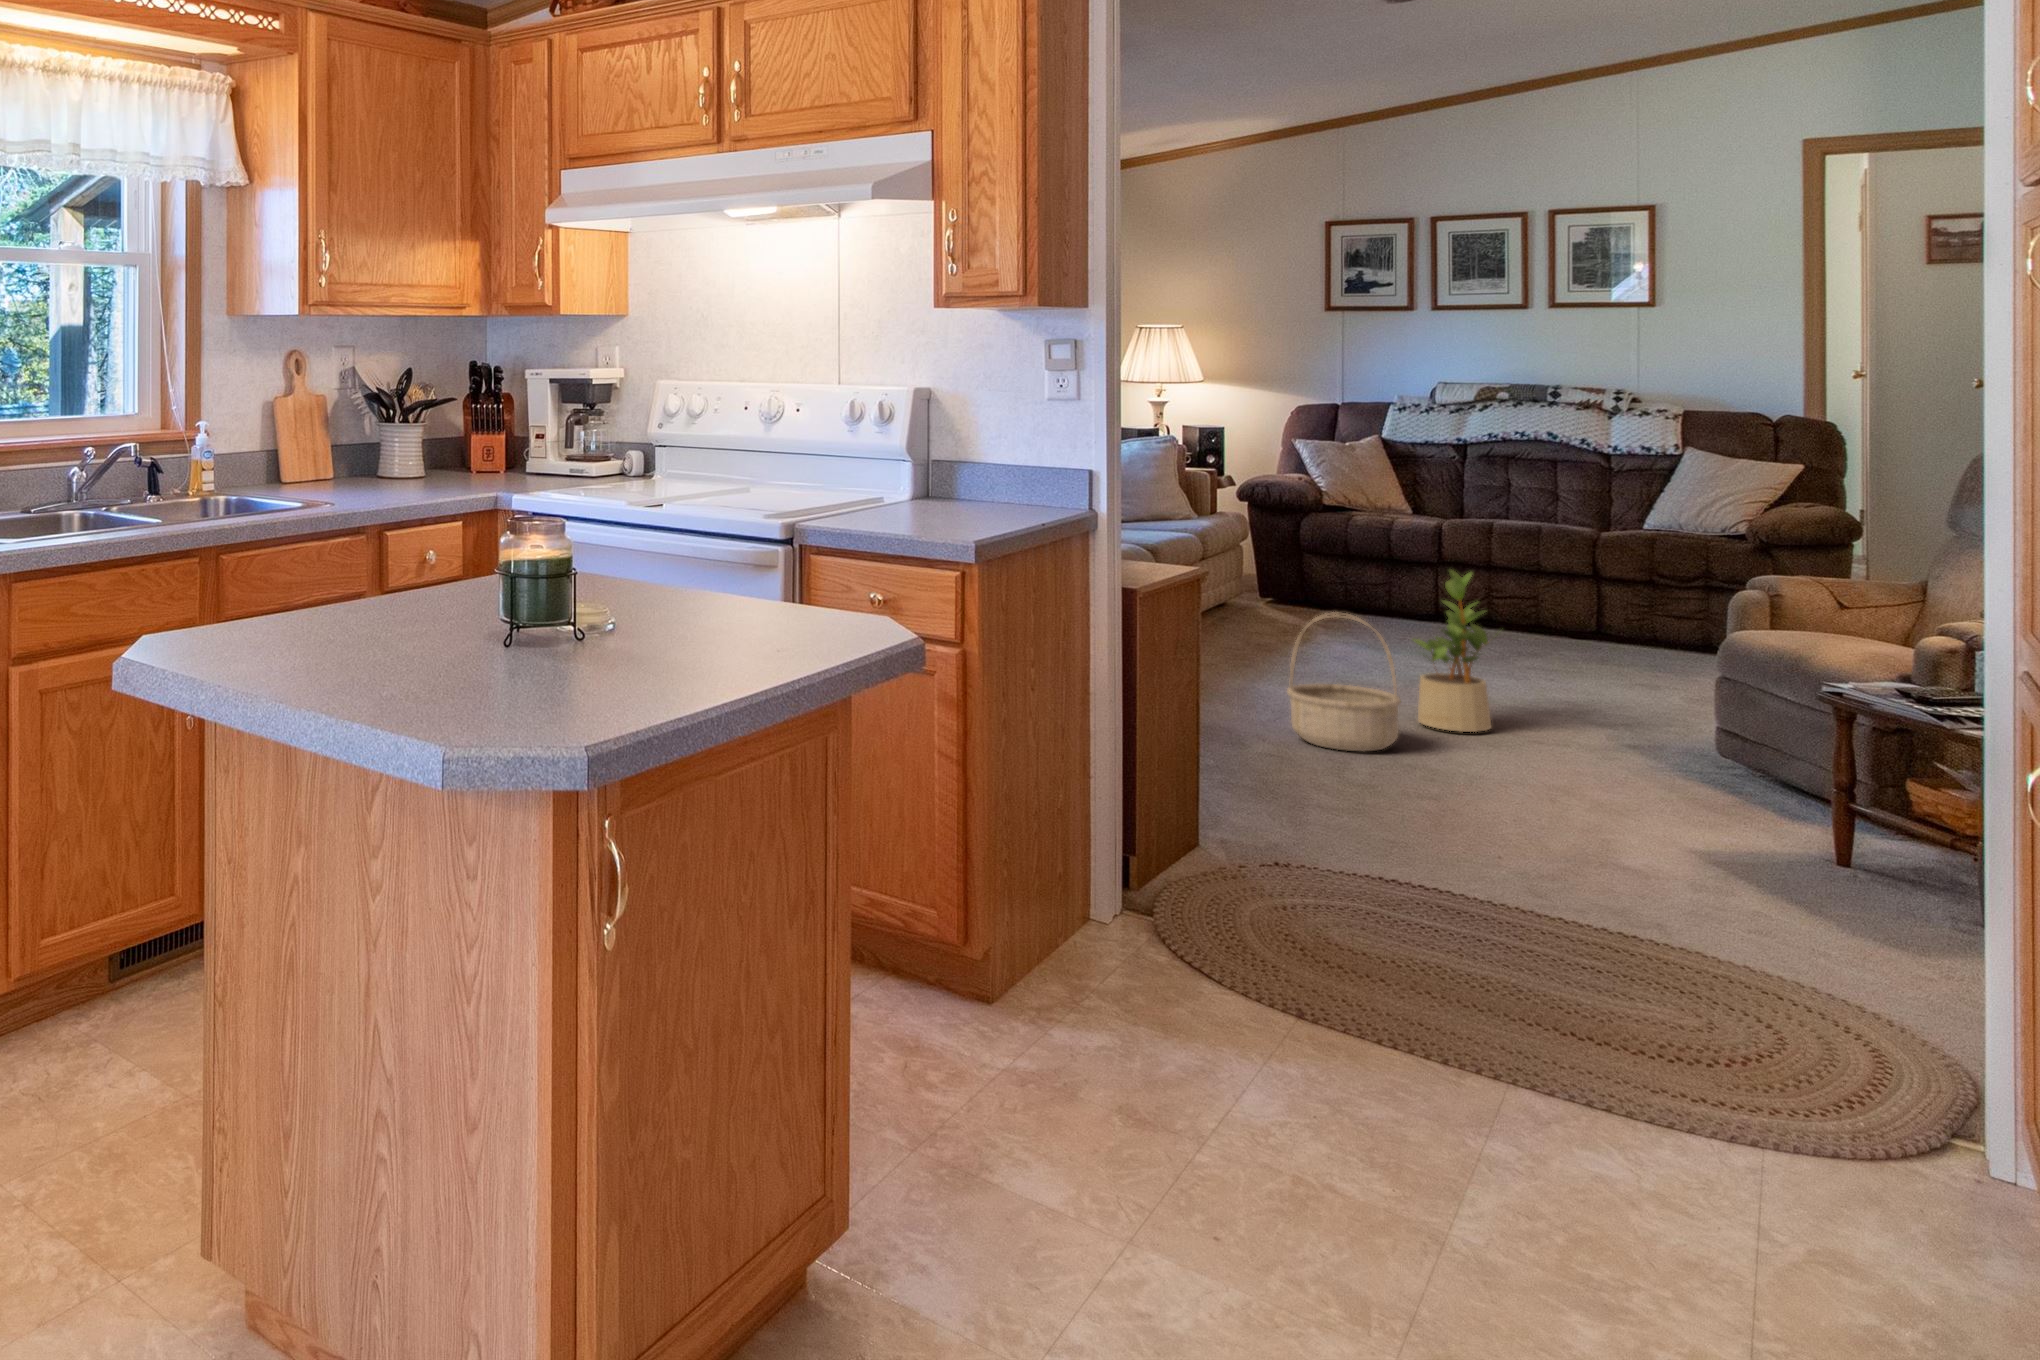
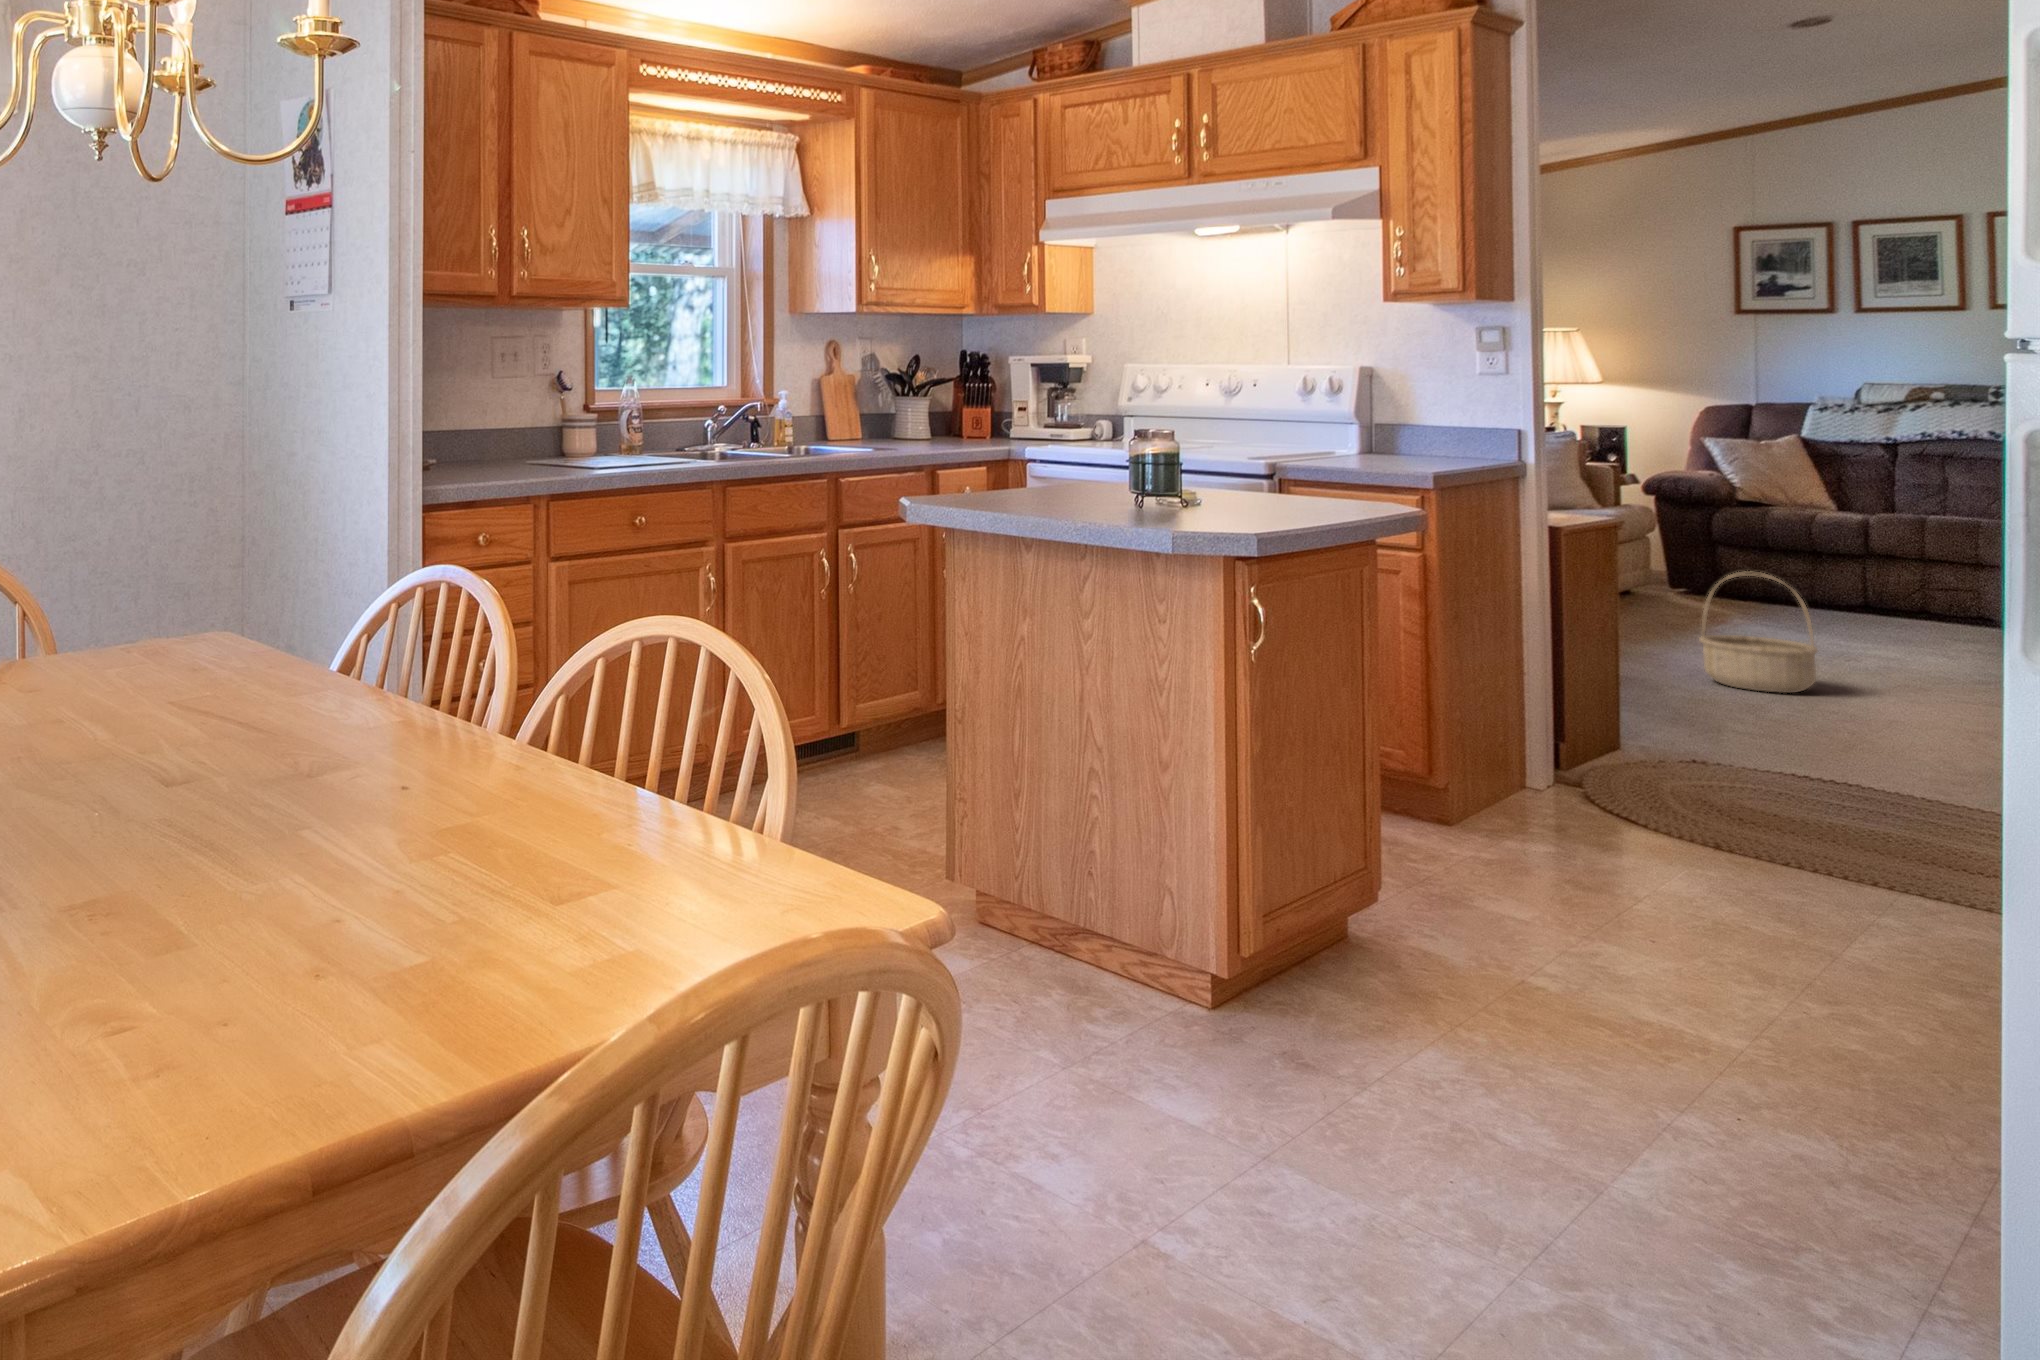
potted plant: present [1413,569,1498,732] -> none [1829,538,1929,684]

